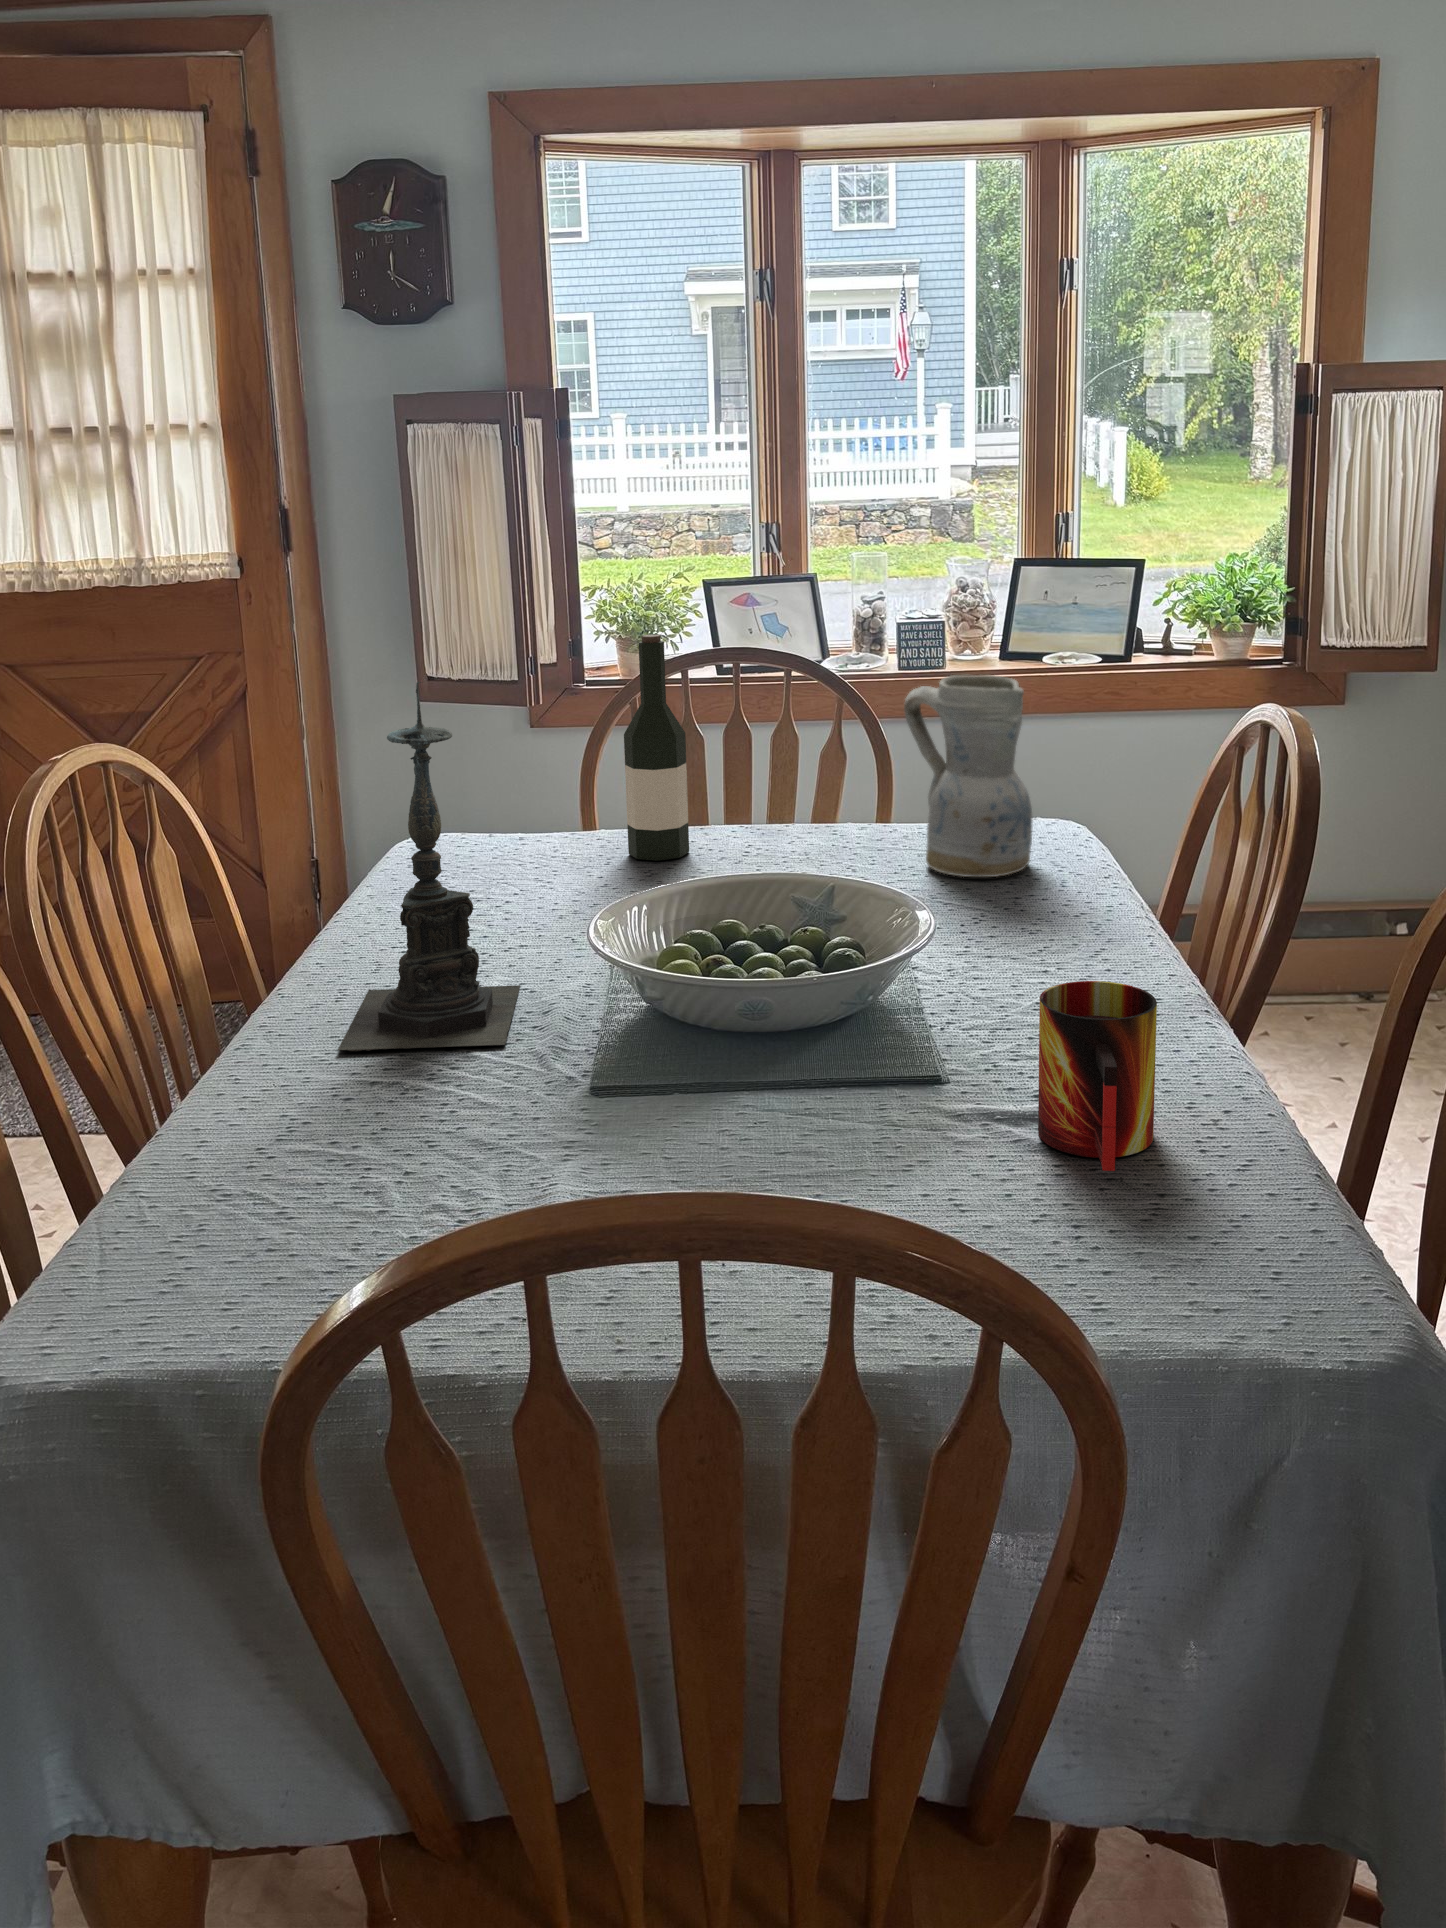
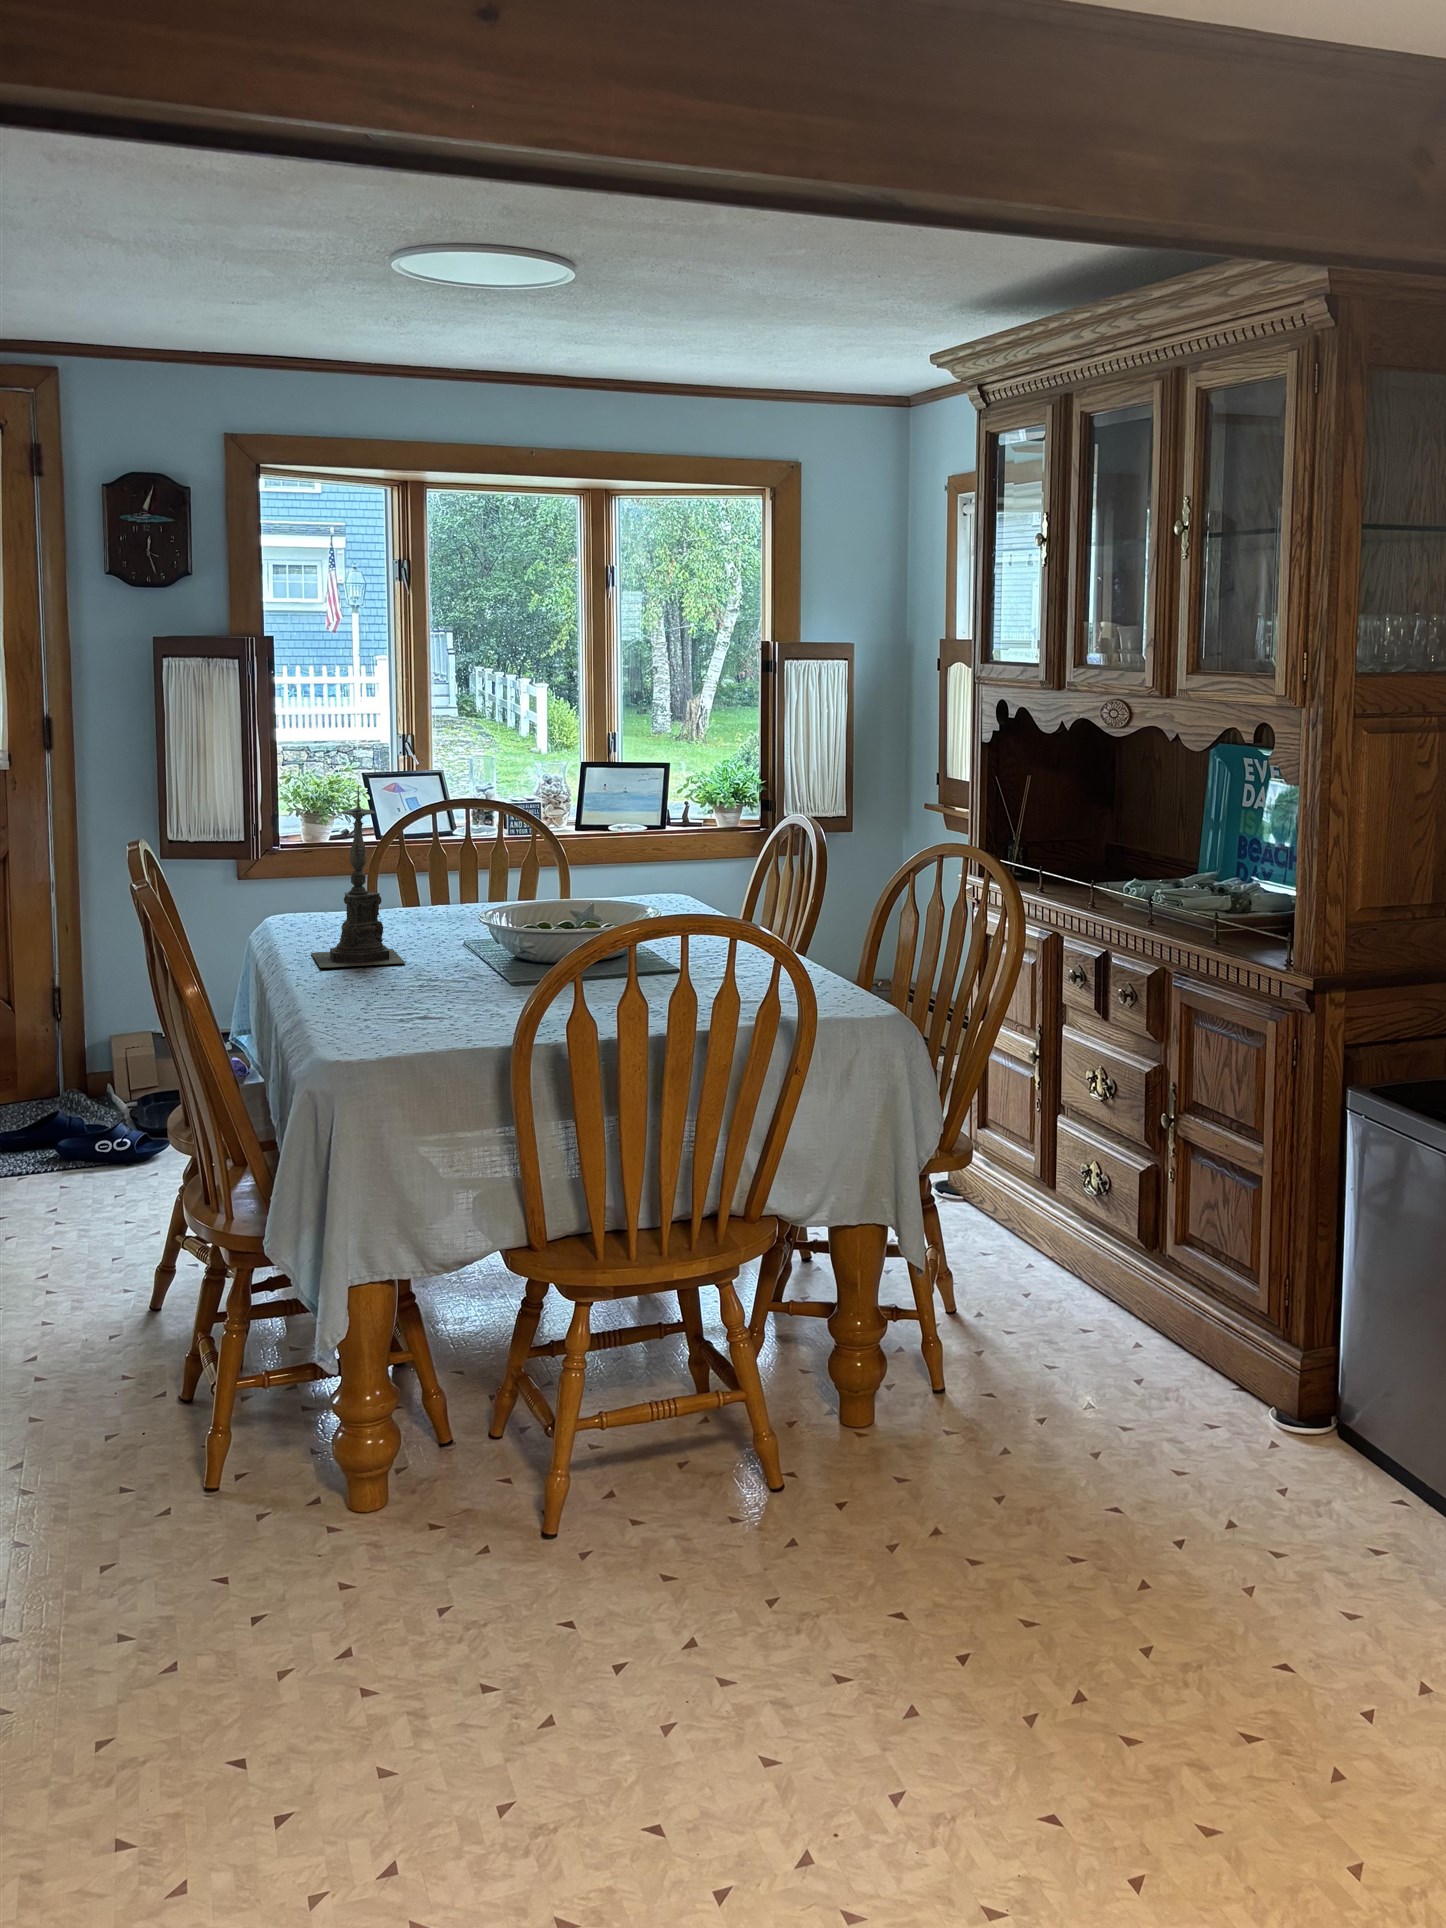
wine bottle: present [624,634,689,861] -> none [405,781,442,909]
ceramic pitcher: present [904,675,1033,877] -> none [568,802,639,909]
mug: present [1038,981,1157,1171] -> none [673,907,722,975]

